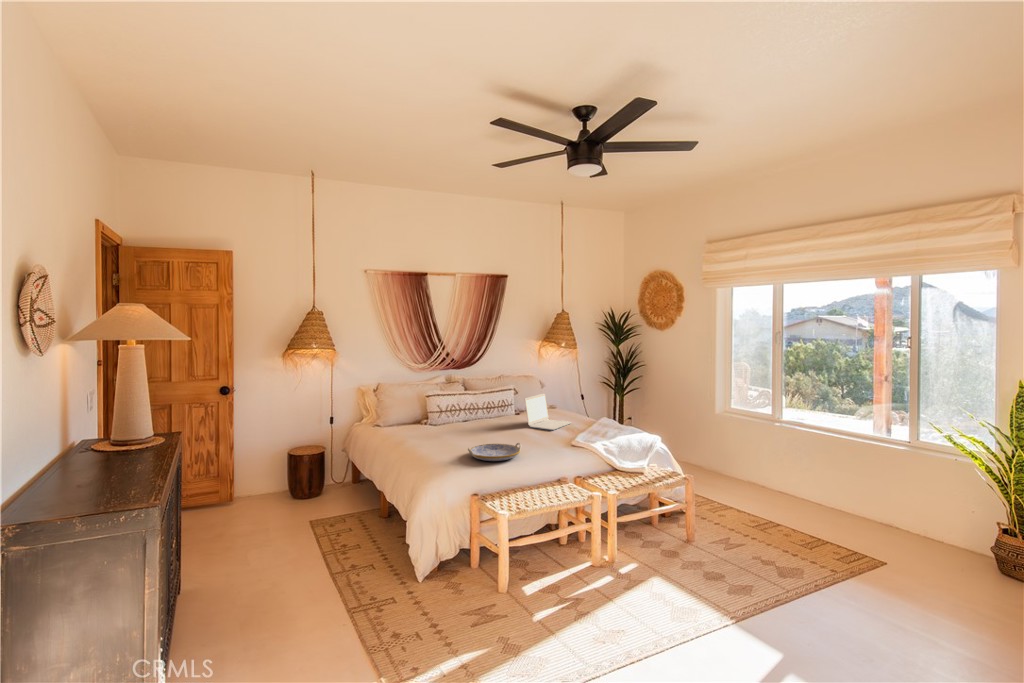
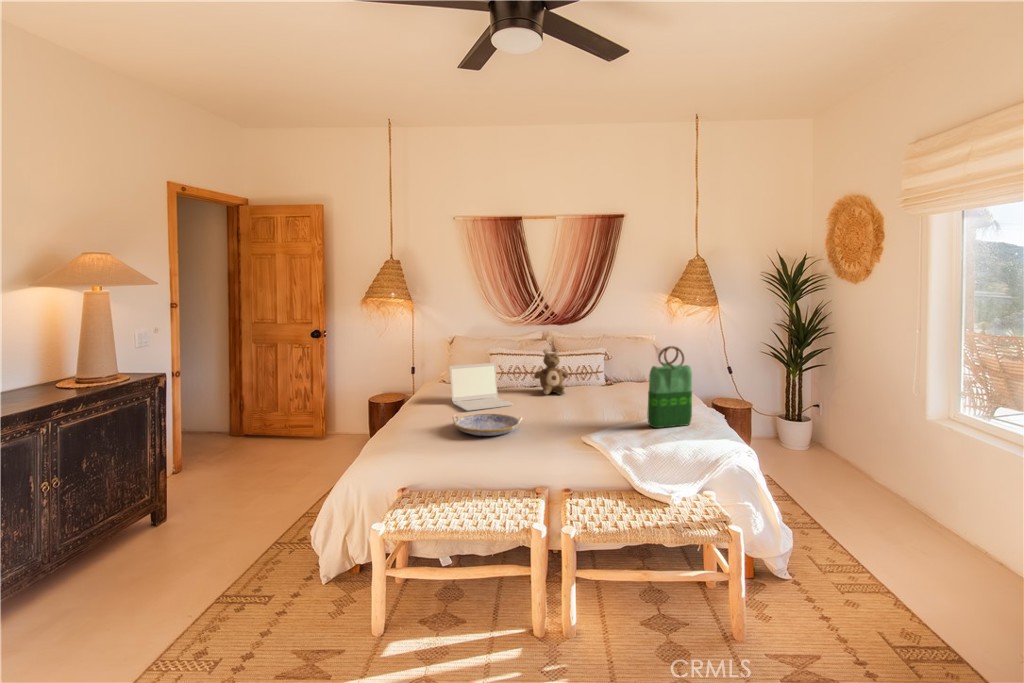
tote bag: none [594,381,618,439] -> present [647,346,692,428]
stuffed bear: none [477,388,506,426] -> present [534,349,569,395]
laptop: present [525,394,571,430] -> present [450,363,513,411]

